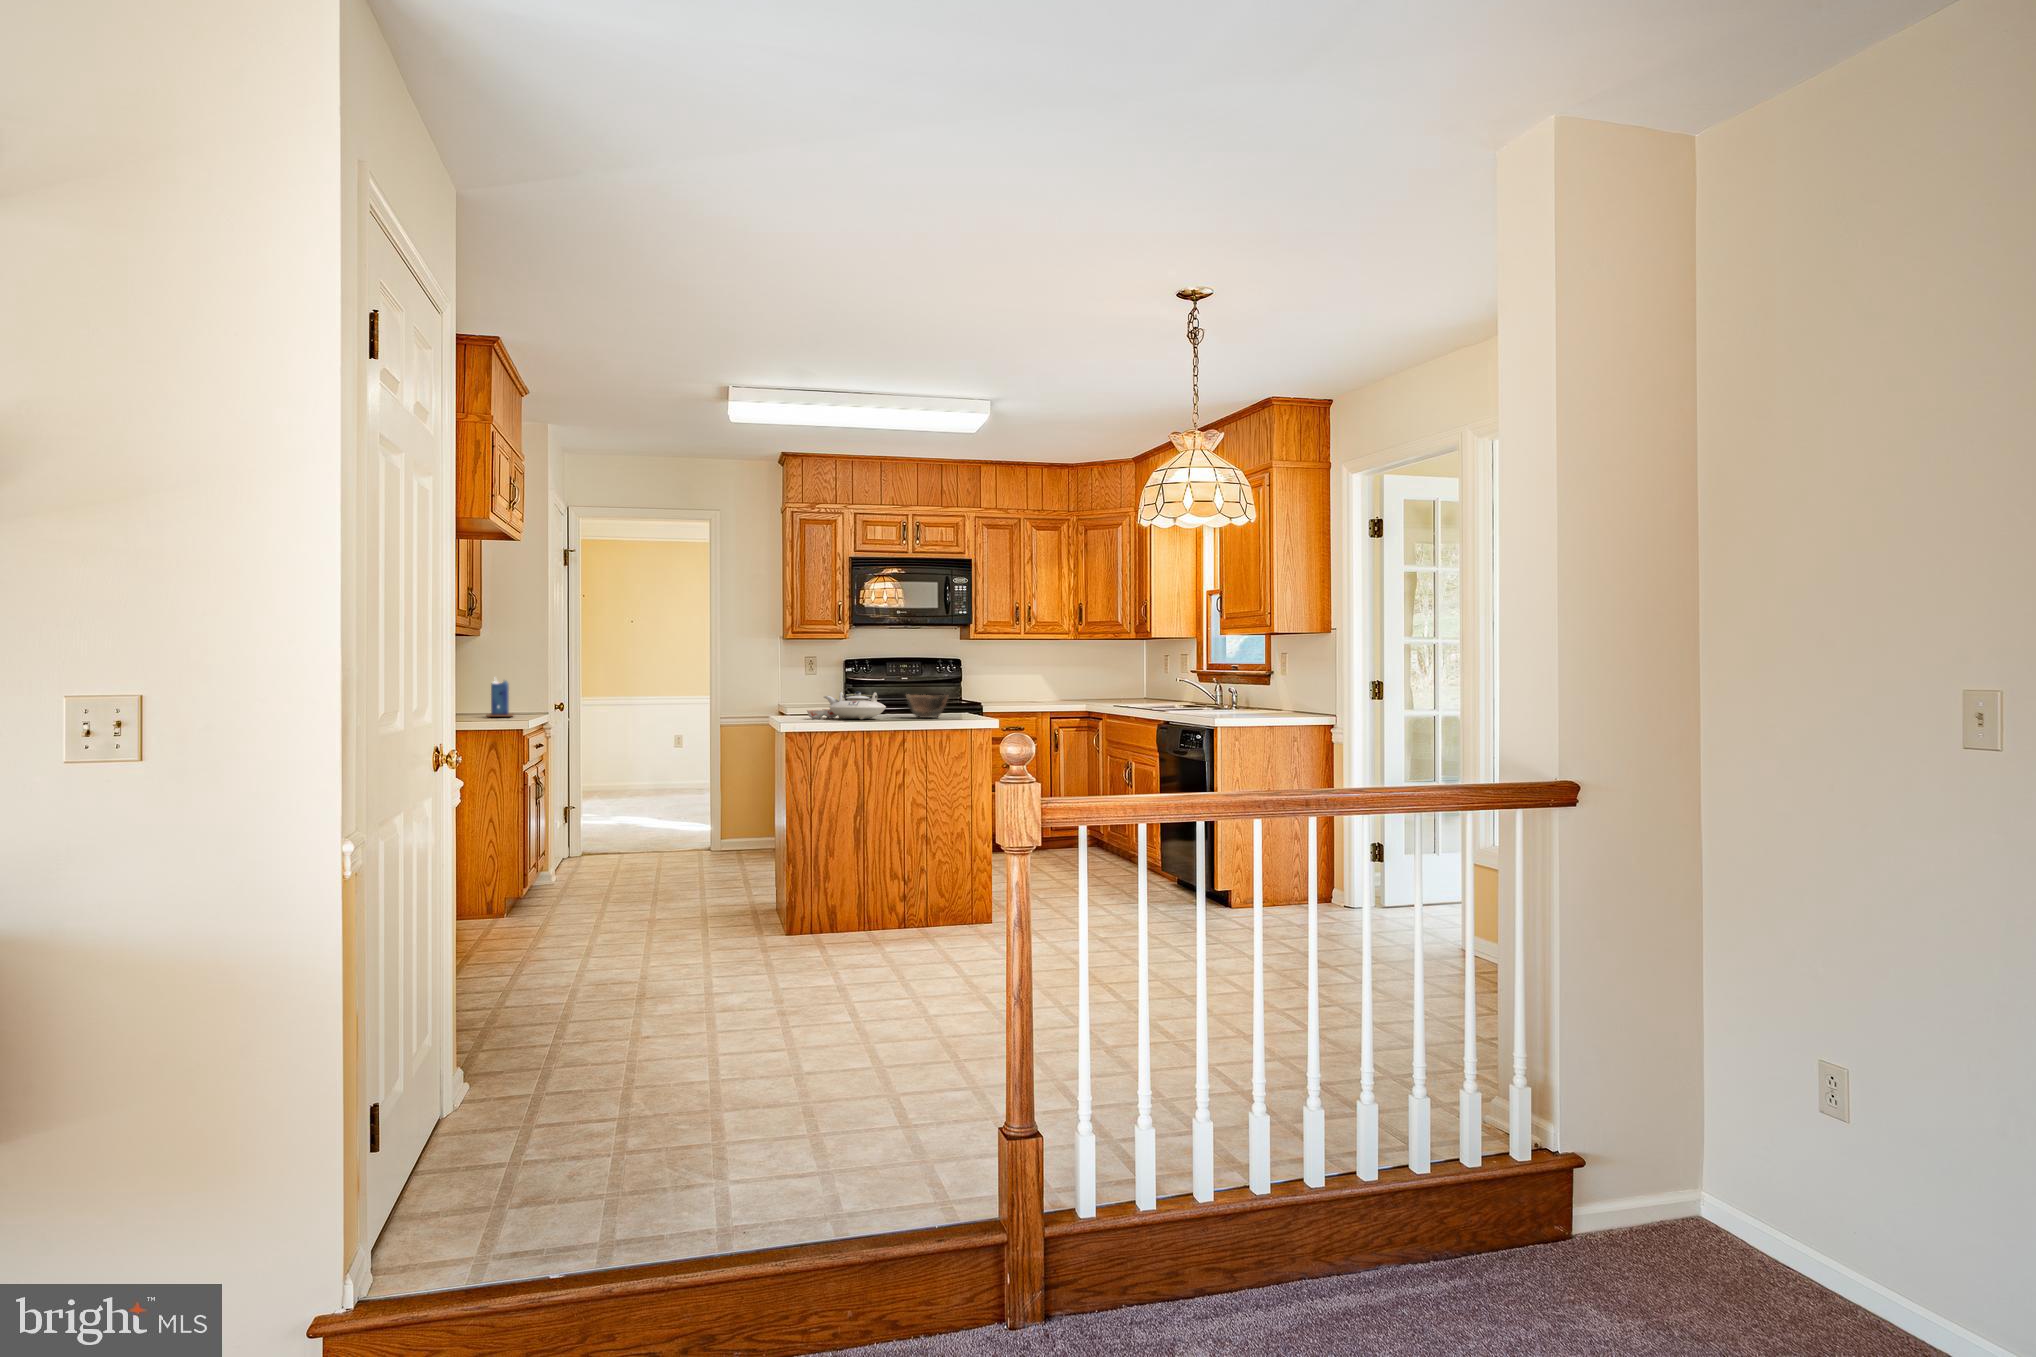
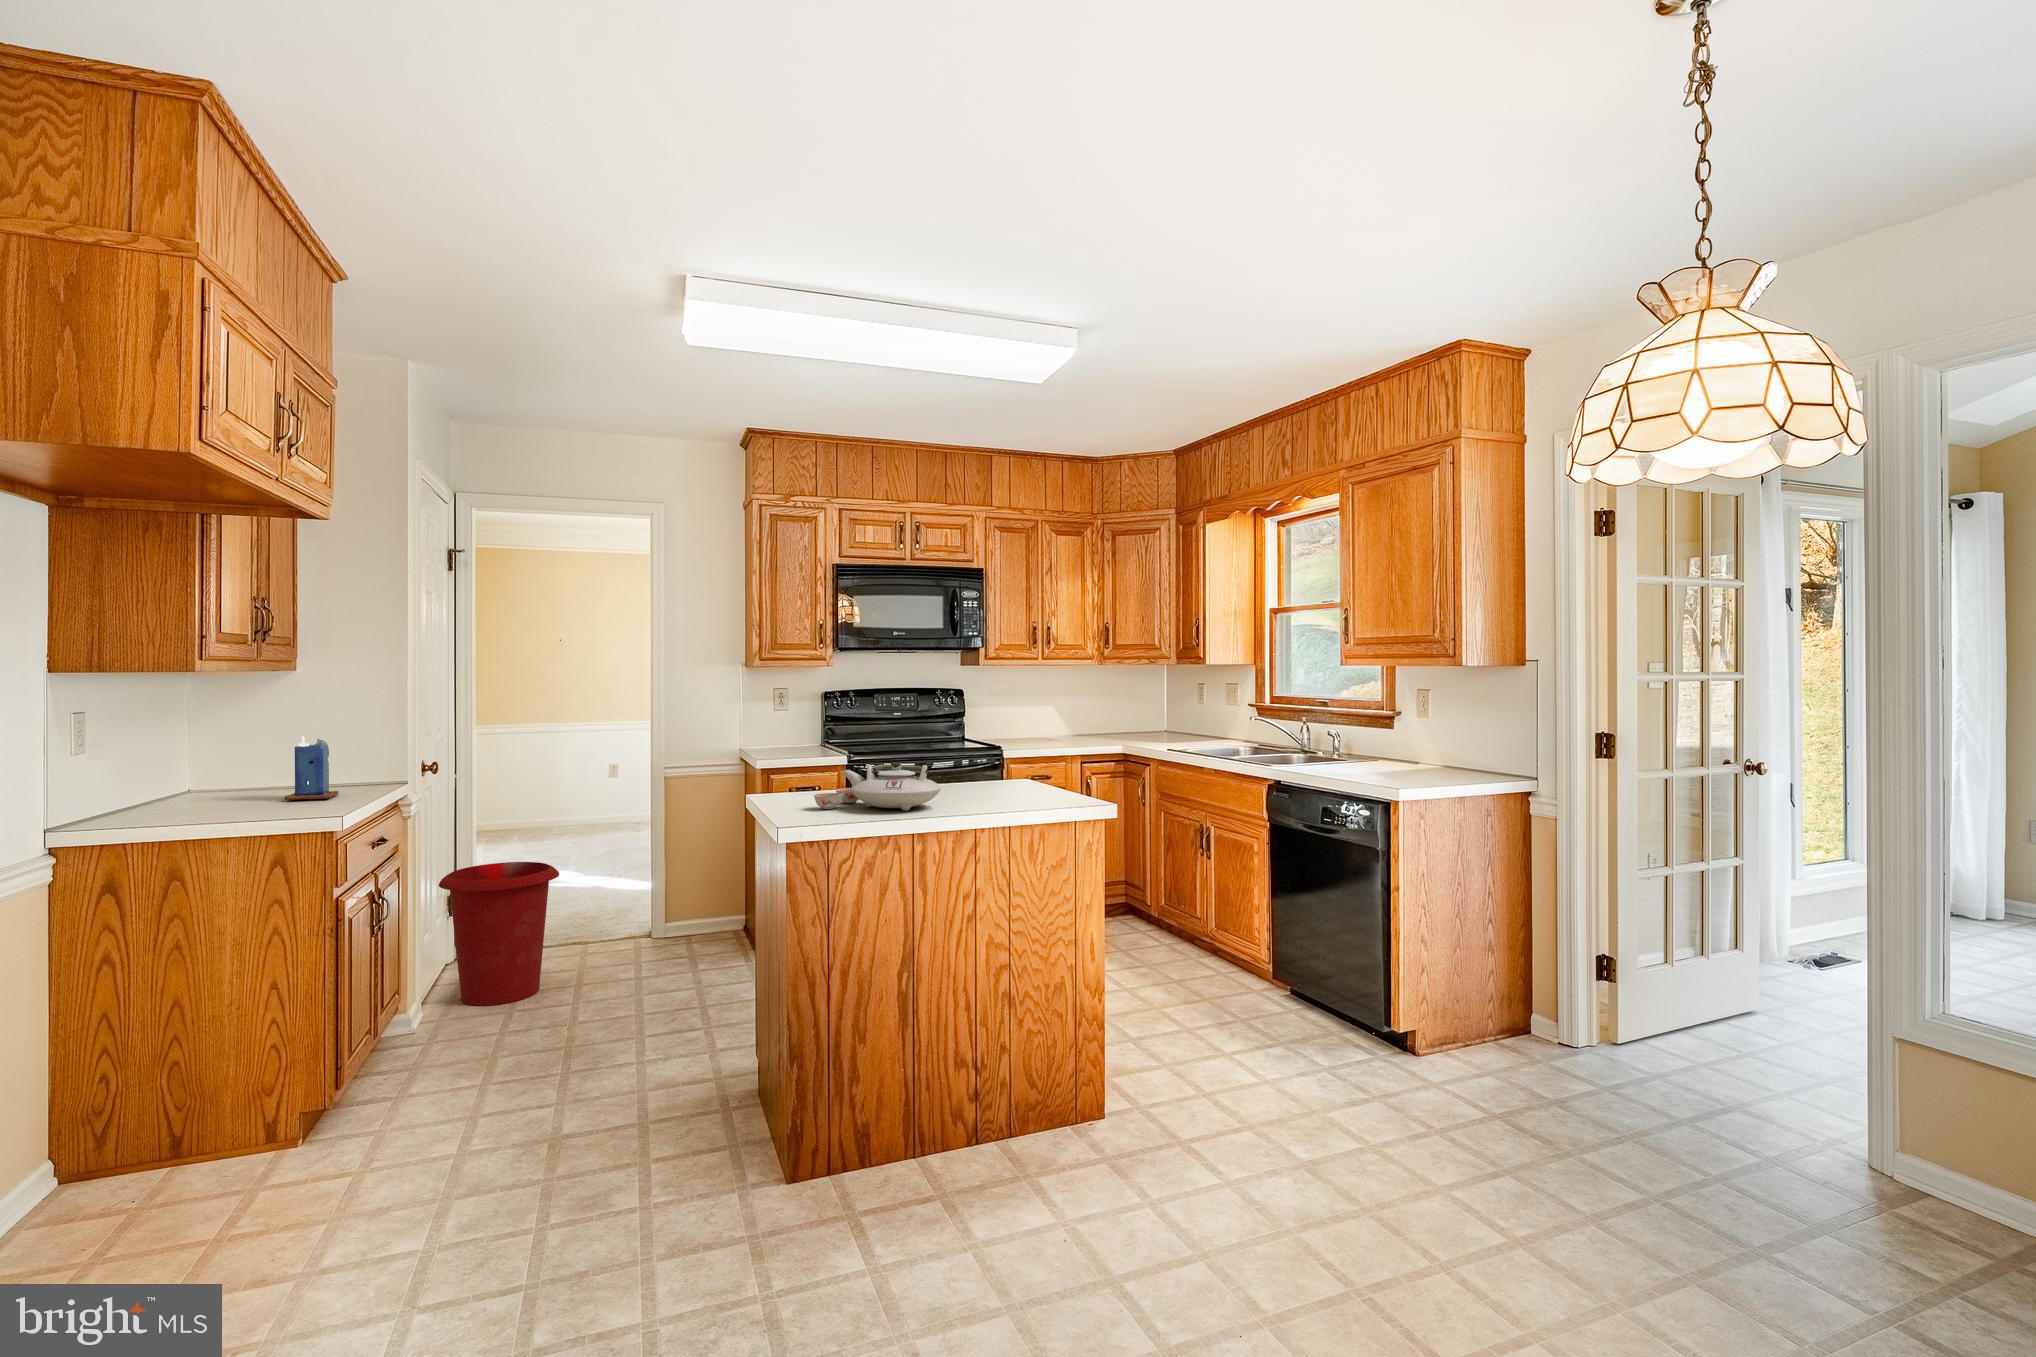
bowl: present [906,695,948,718] -> none [965,762,1032,800]
waste bin: none [565,779,646,875] -> present [439,862,559,1006]

